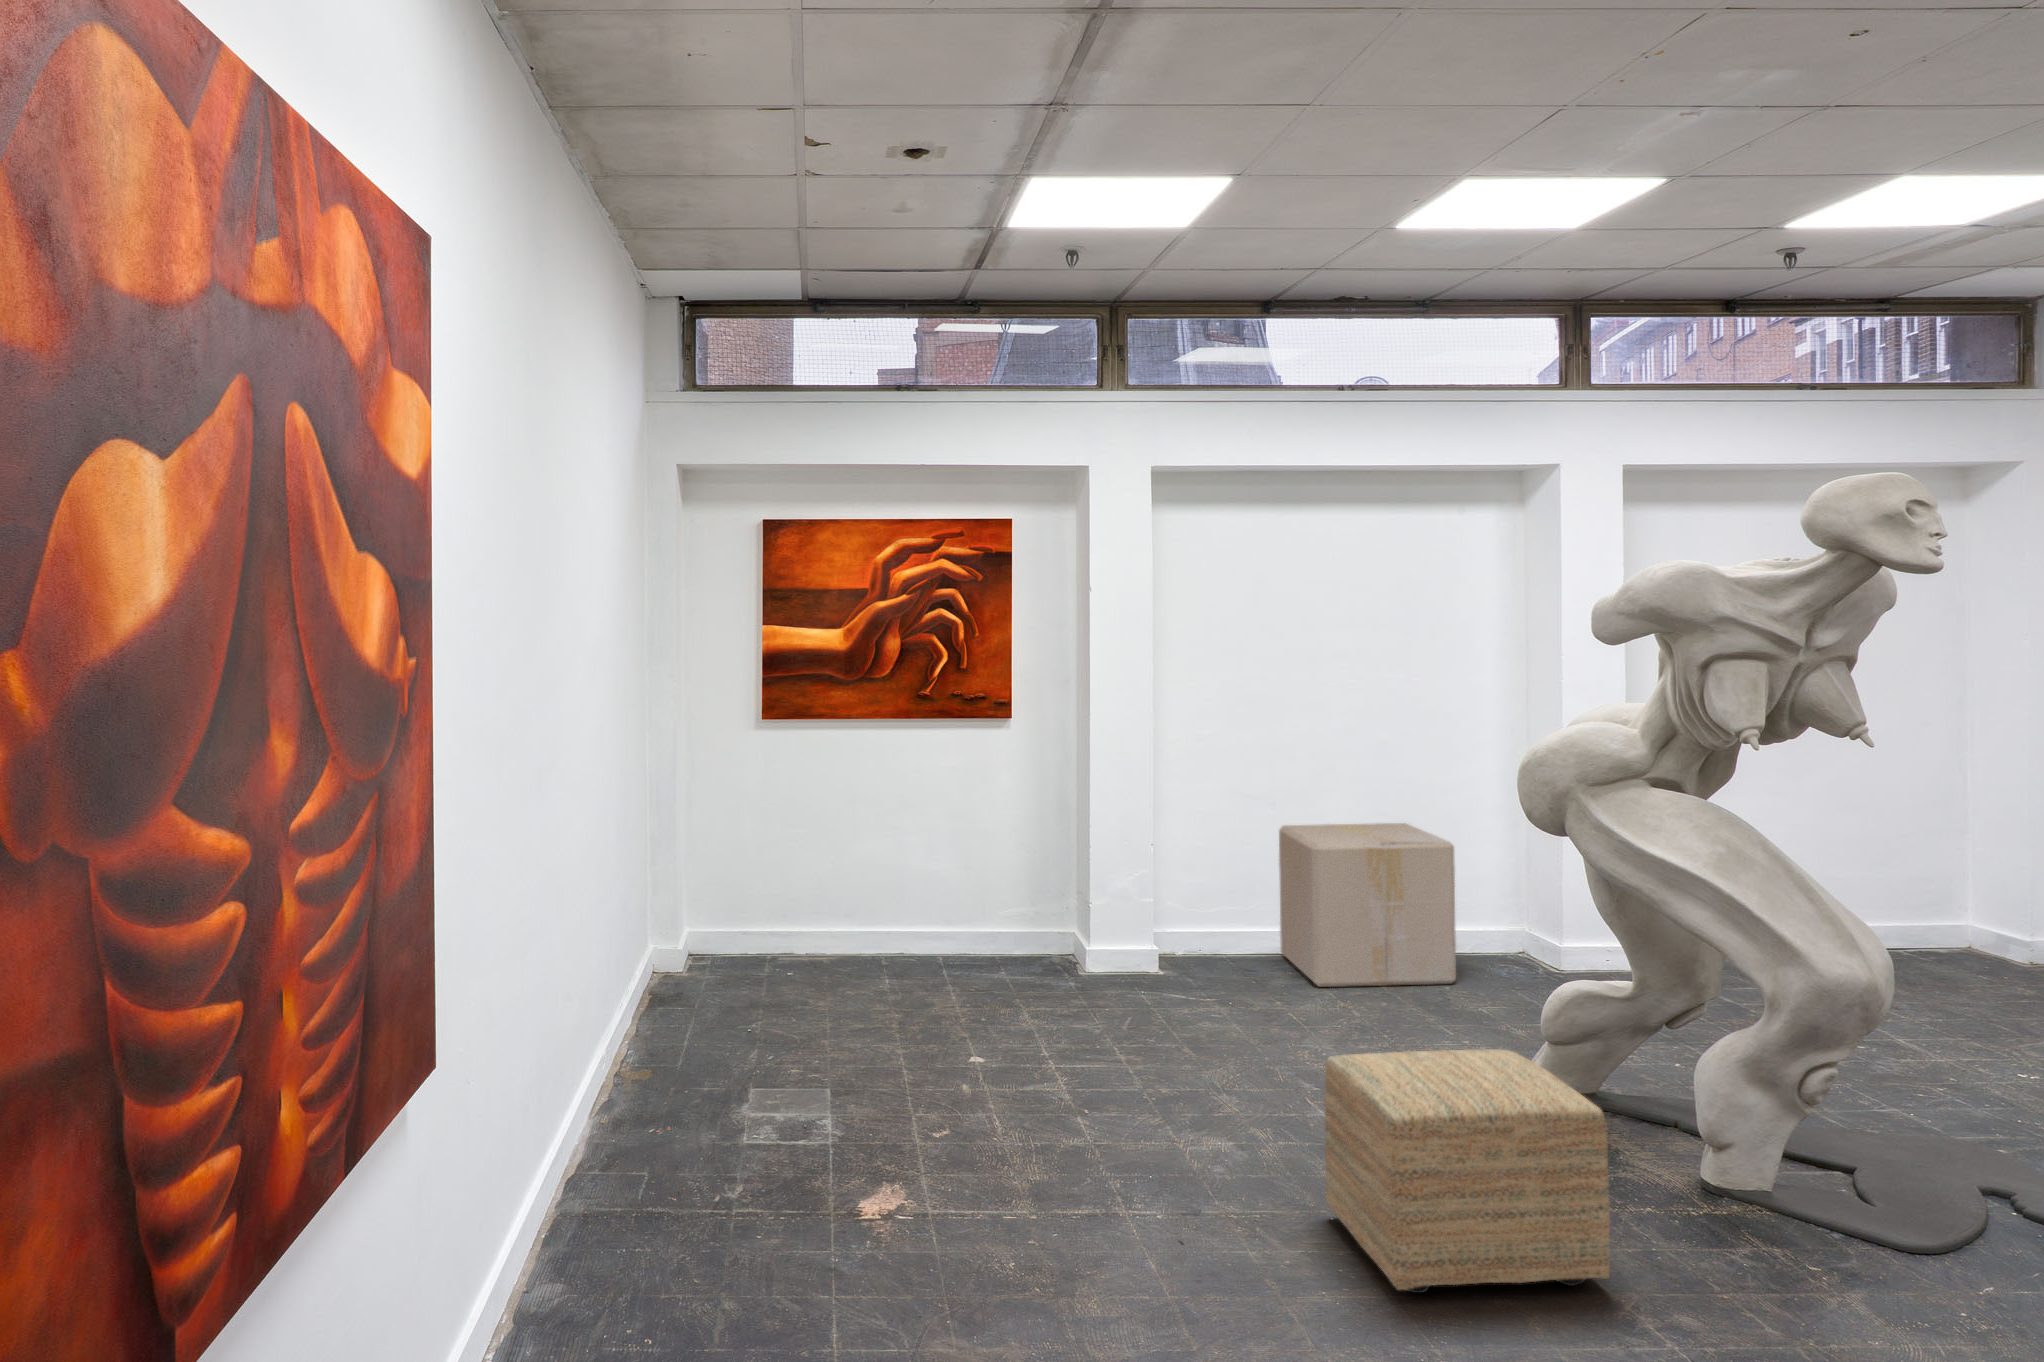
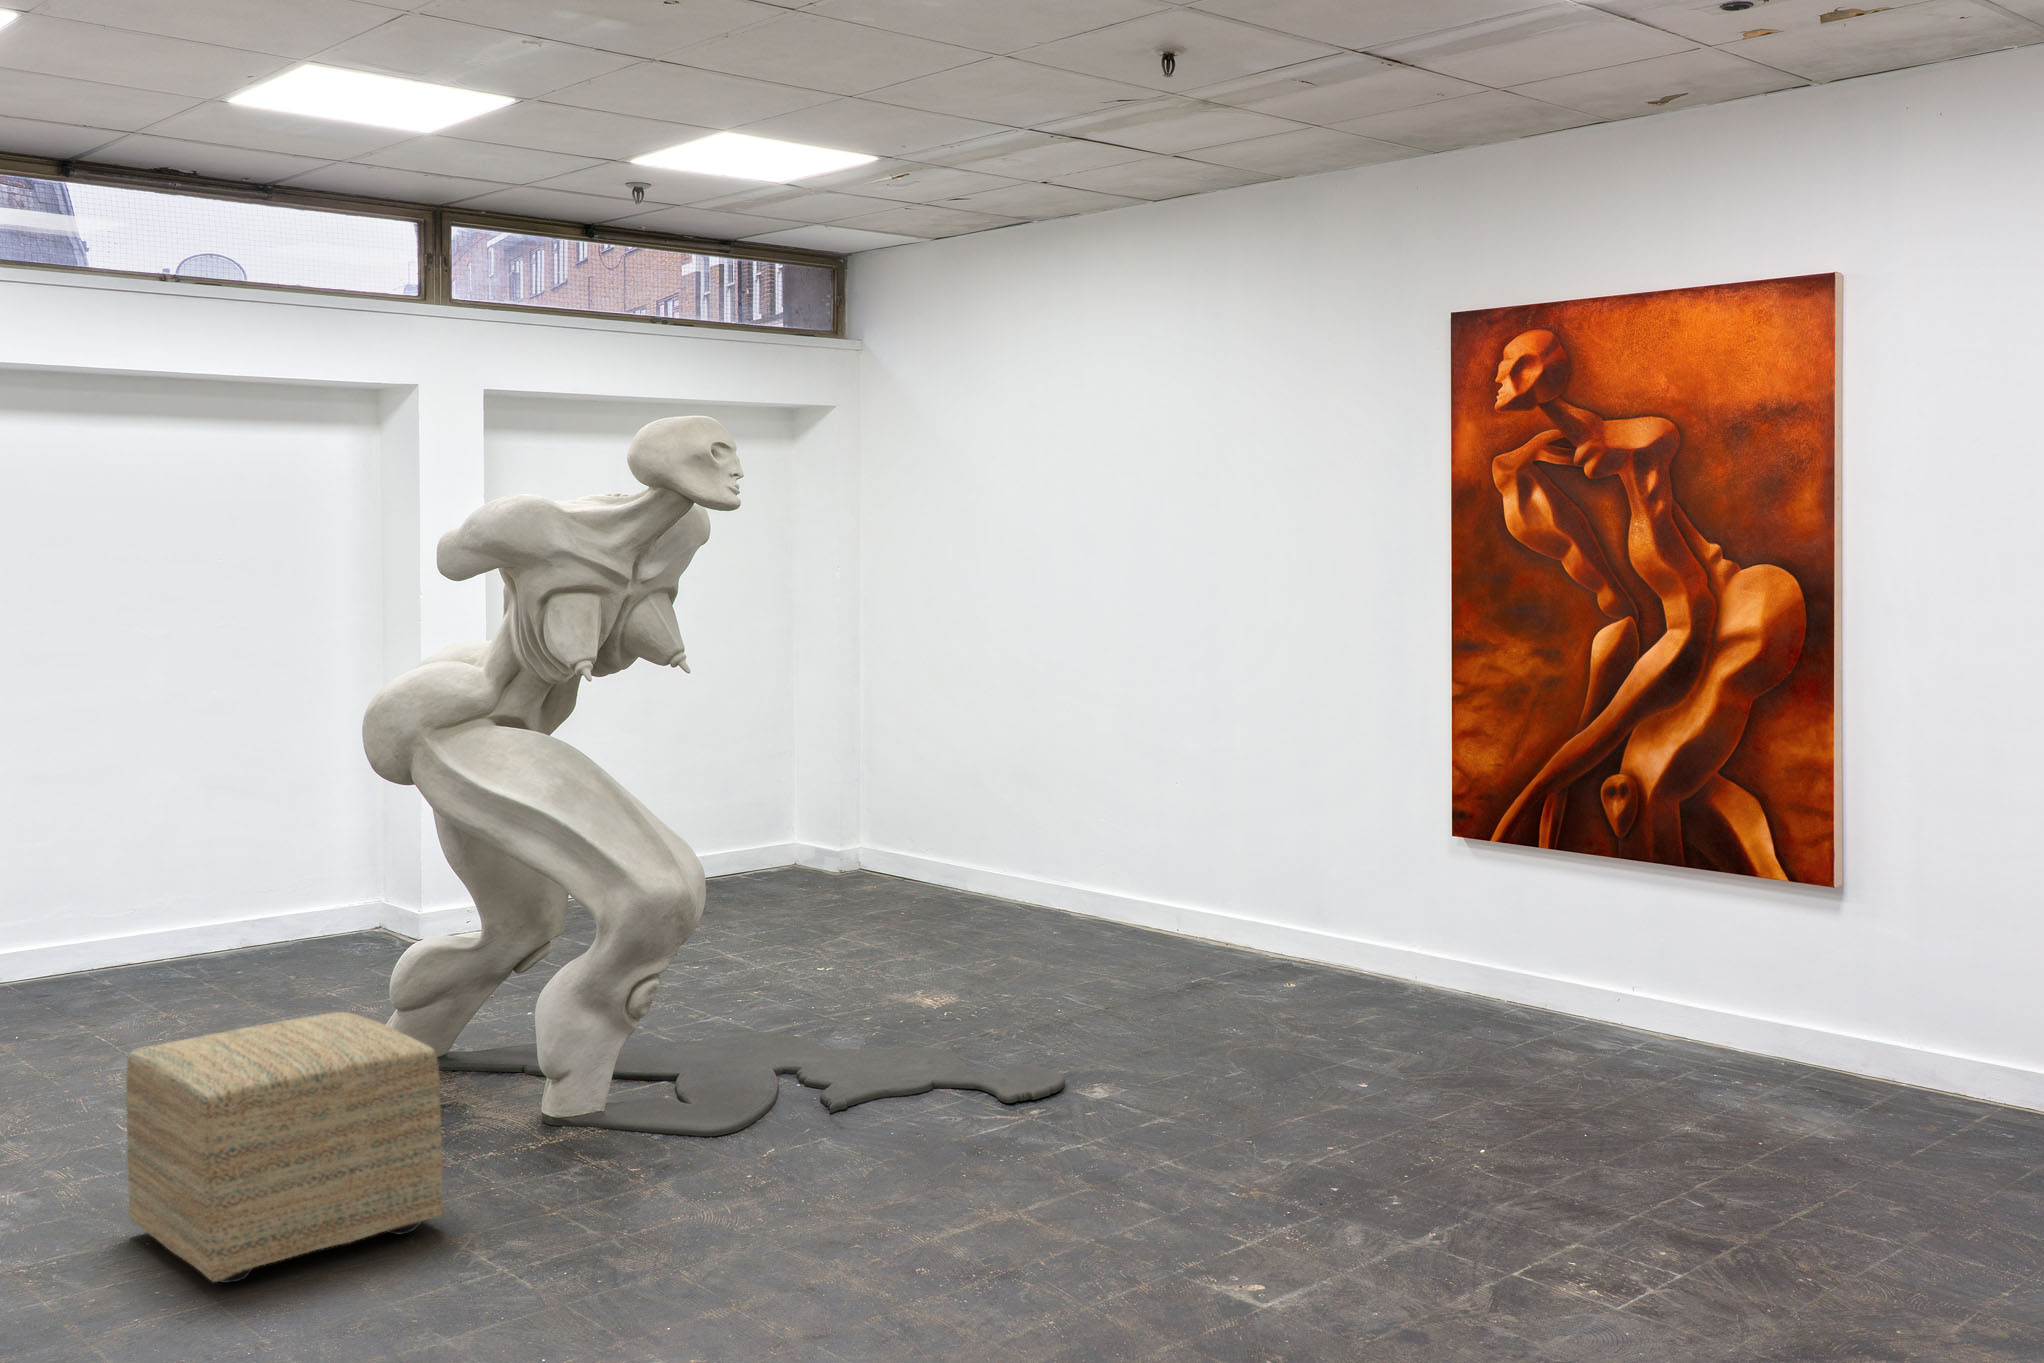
cardboard box: present [1279,823,1456,987] -> none [71,795,300,1000]

